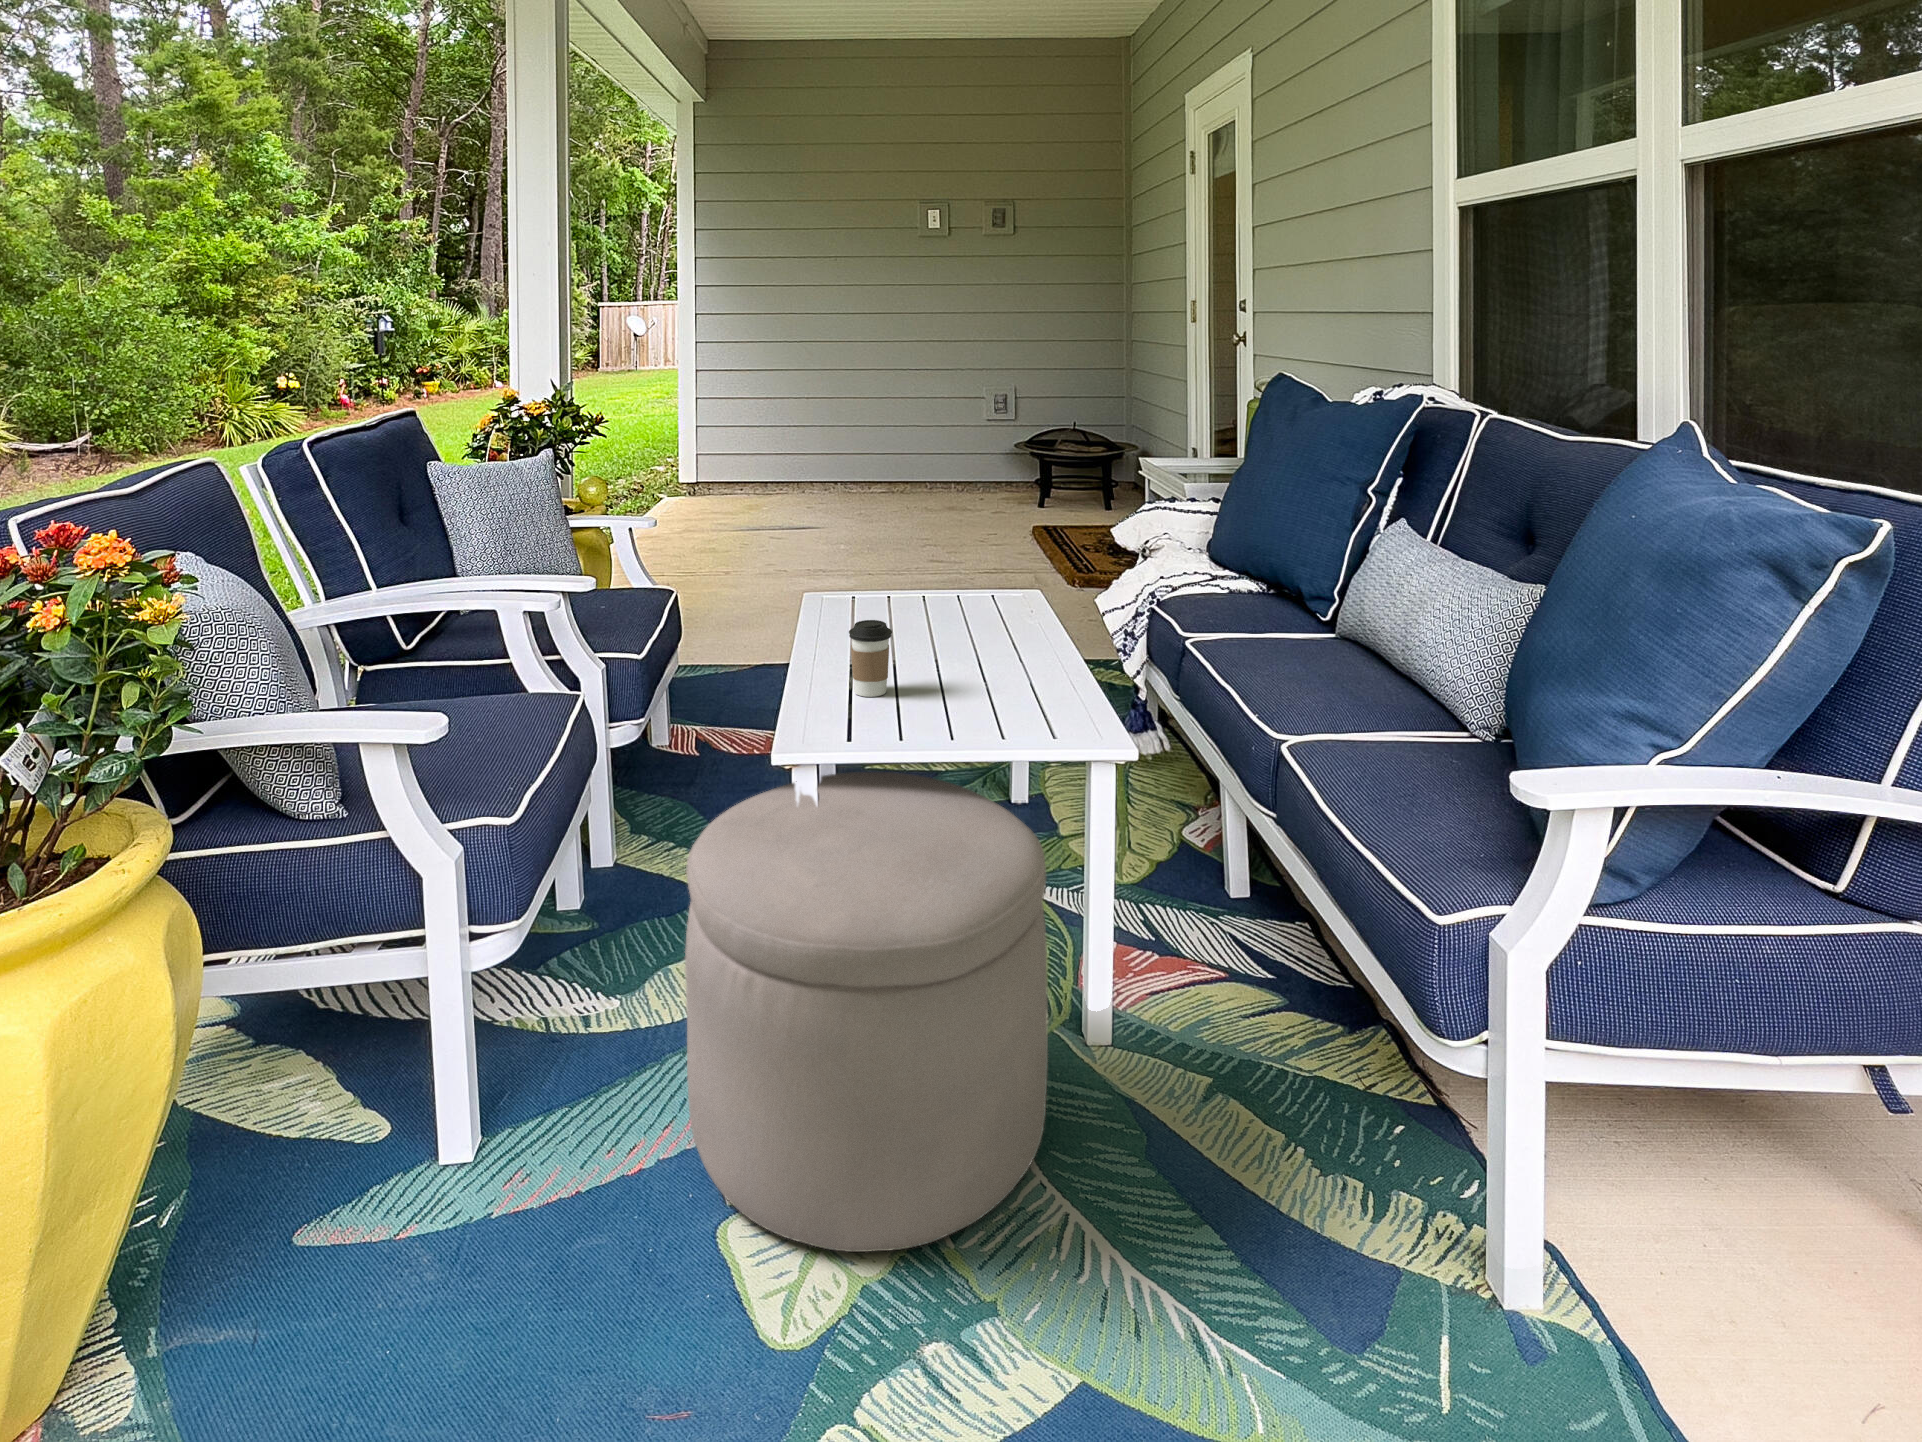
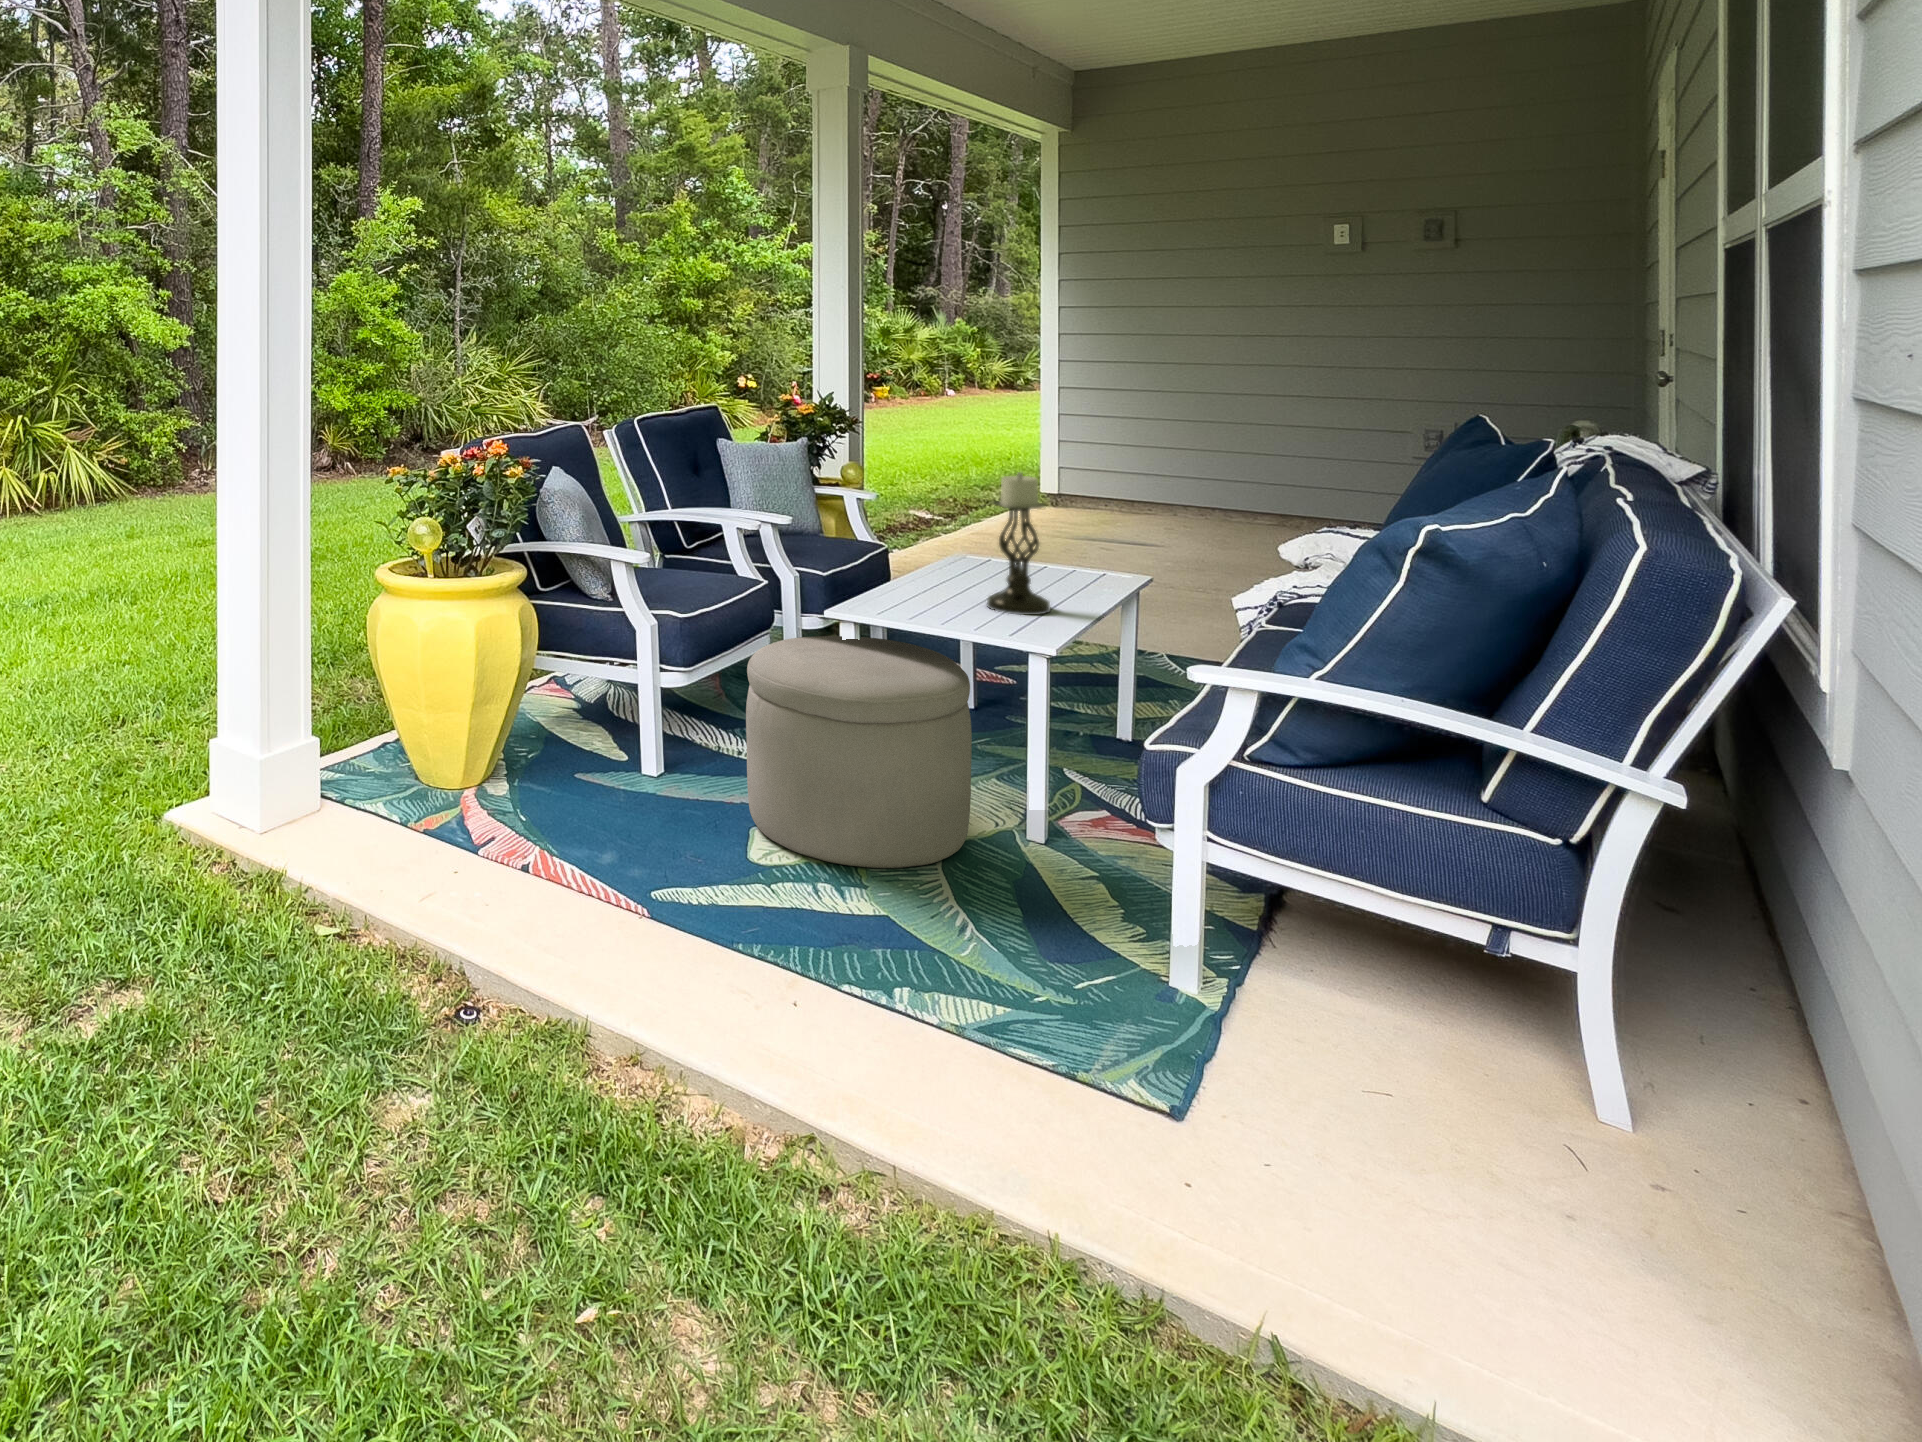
candle holder: none [913,485,993,684] -> present [987,472,1051,615]
coffee cup: present [849,620,892,697] -> none [923,558,956,608]

